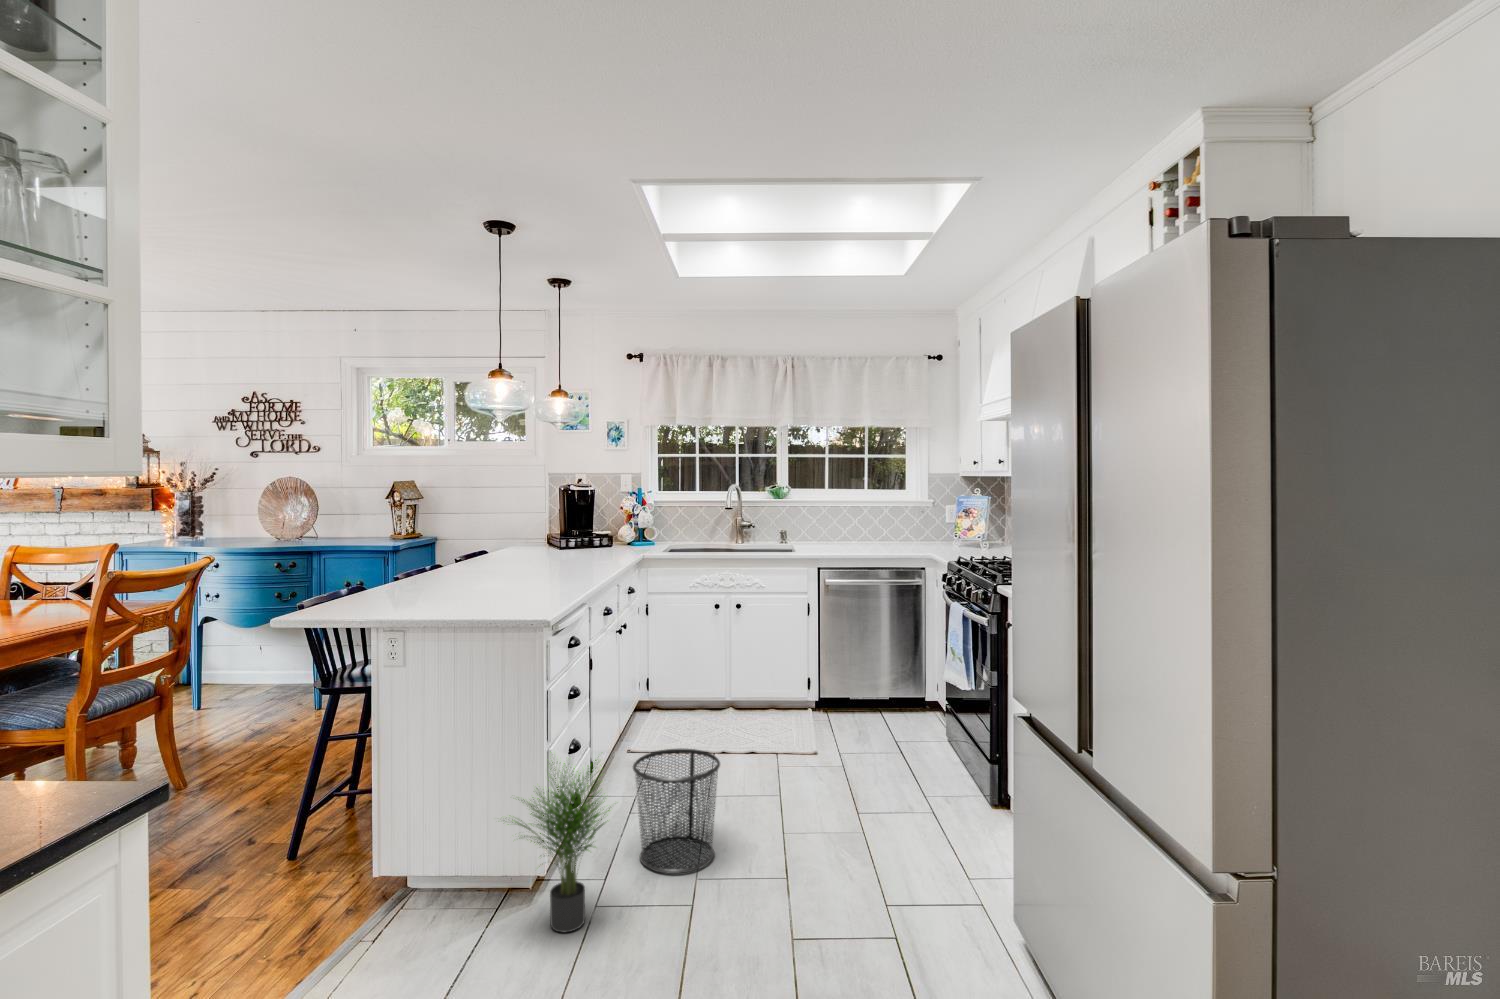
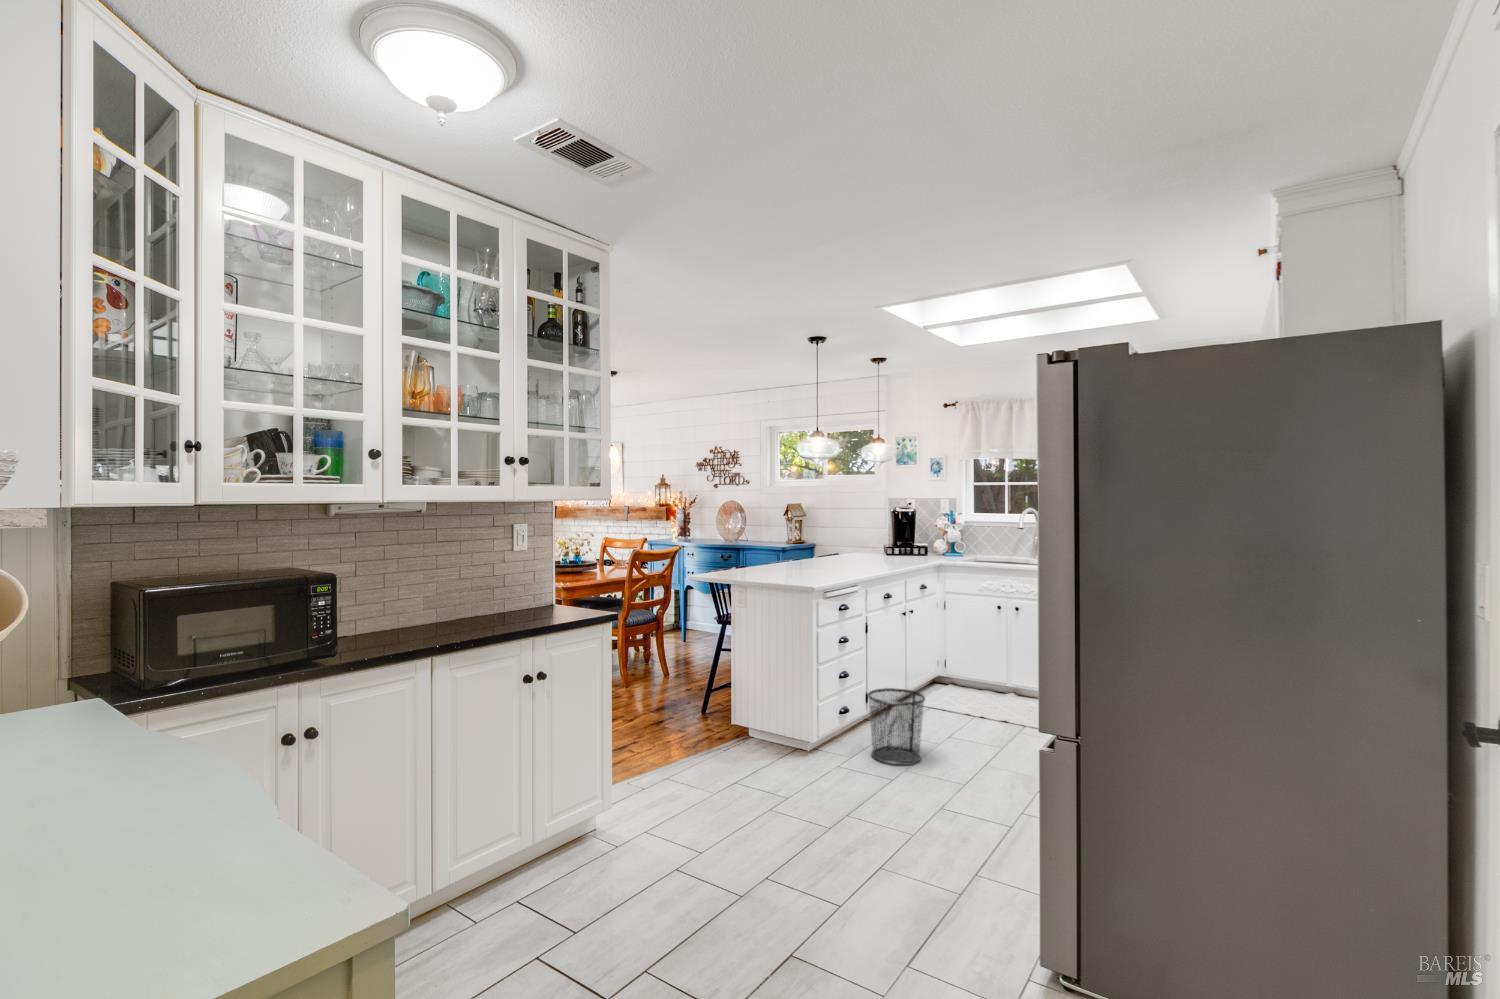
potted plant: present [512,760,610,932] -> none [773,668,843,771]

